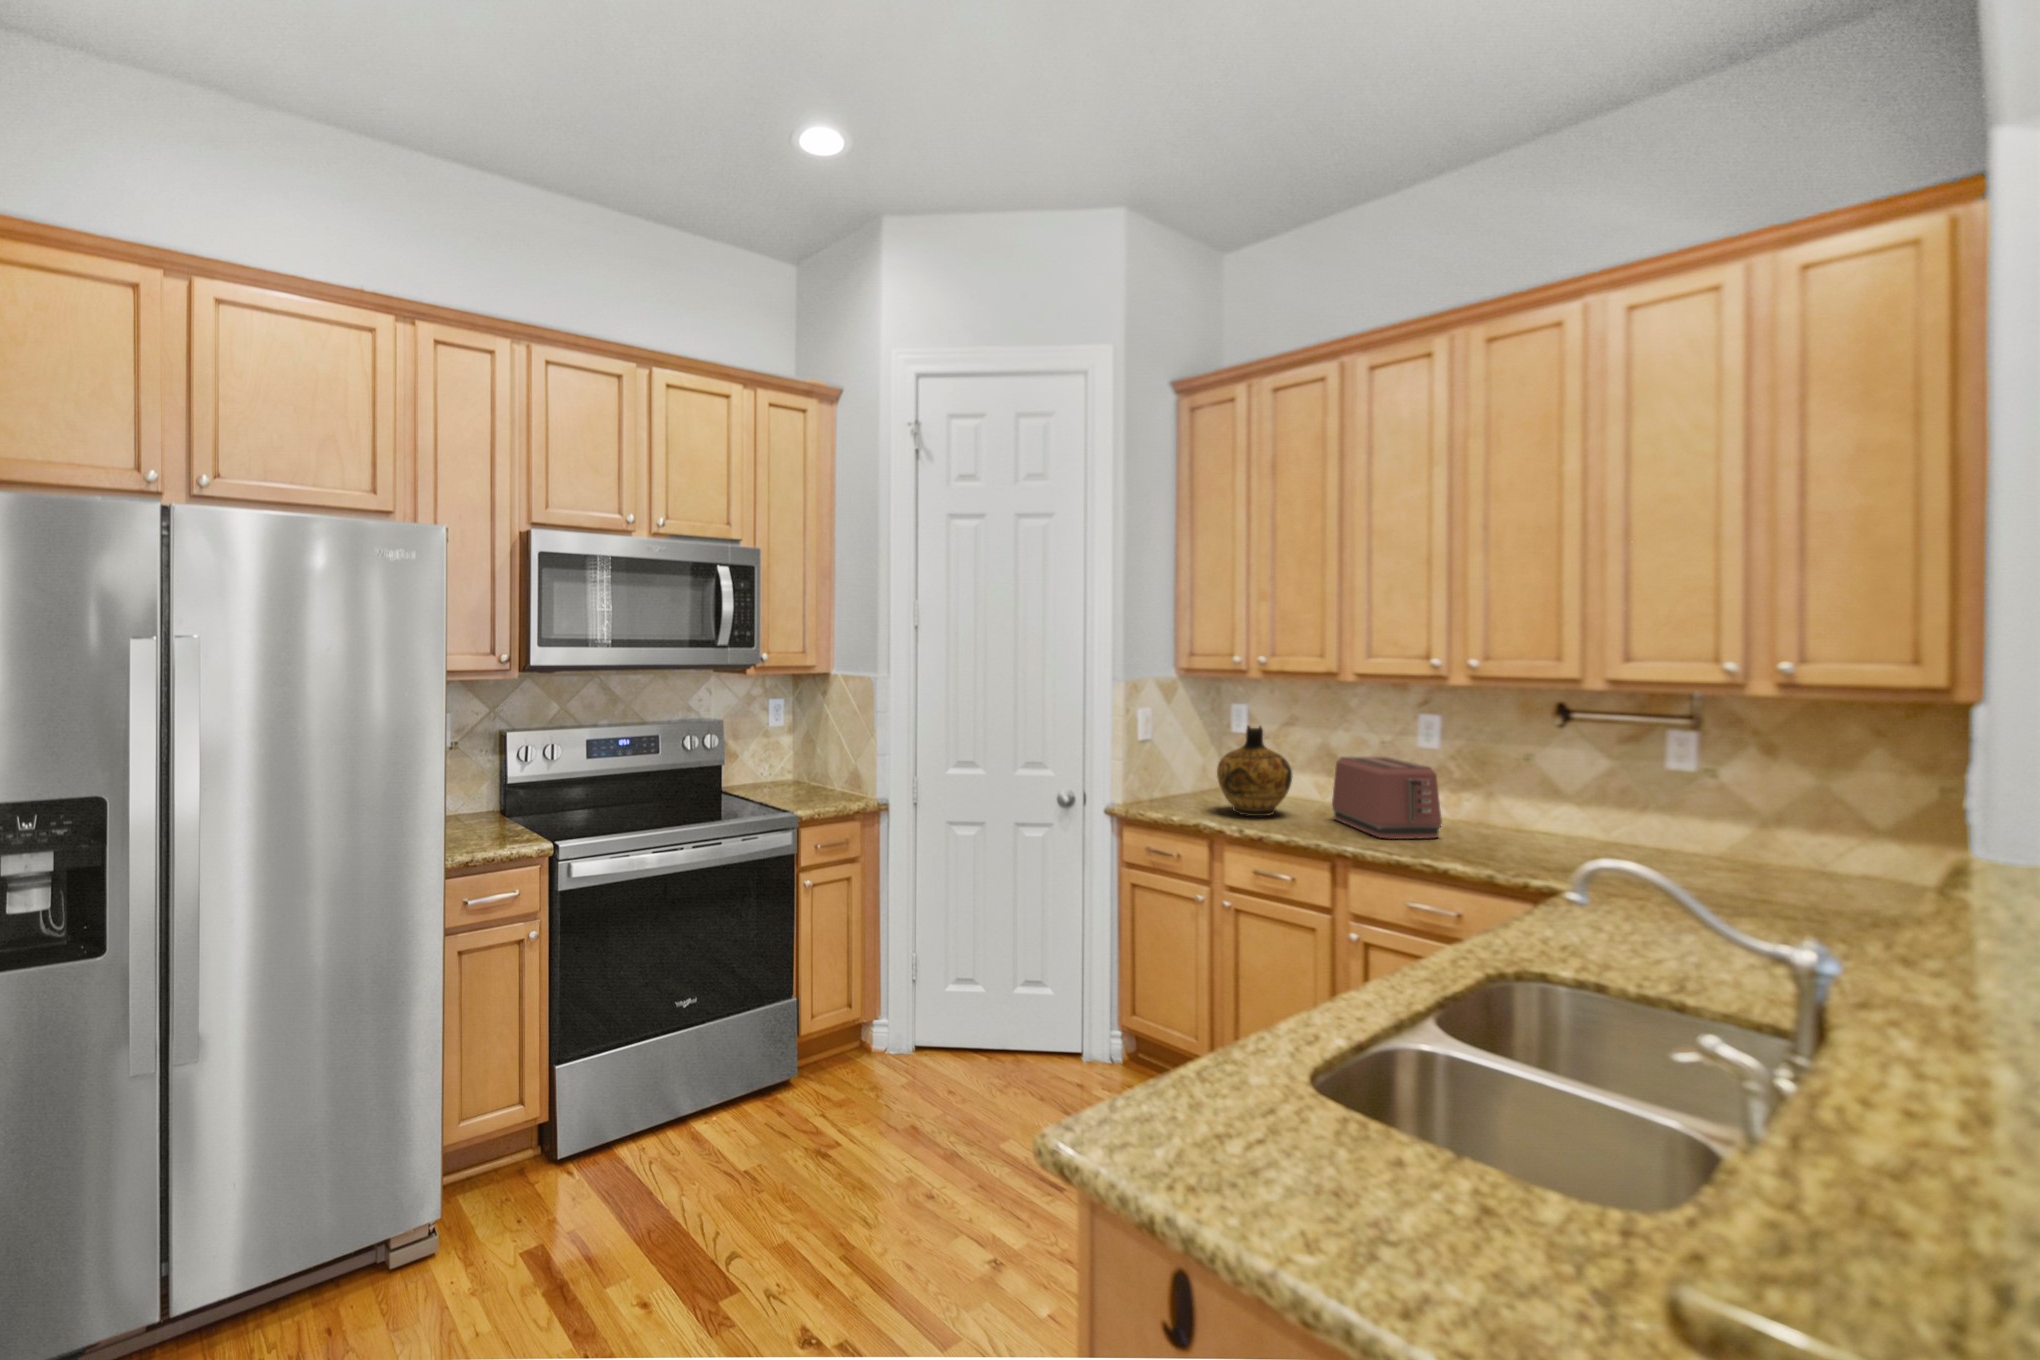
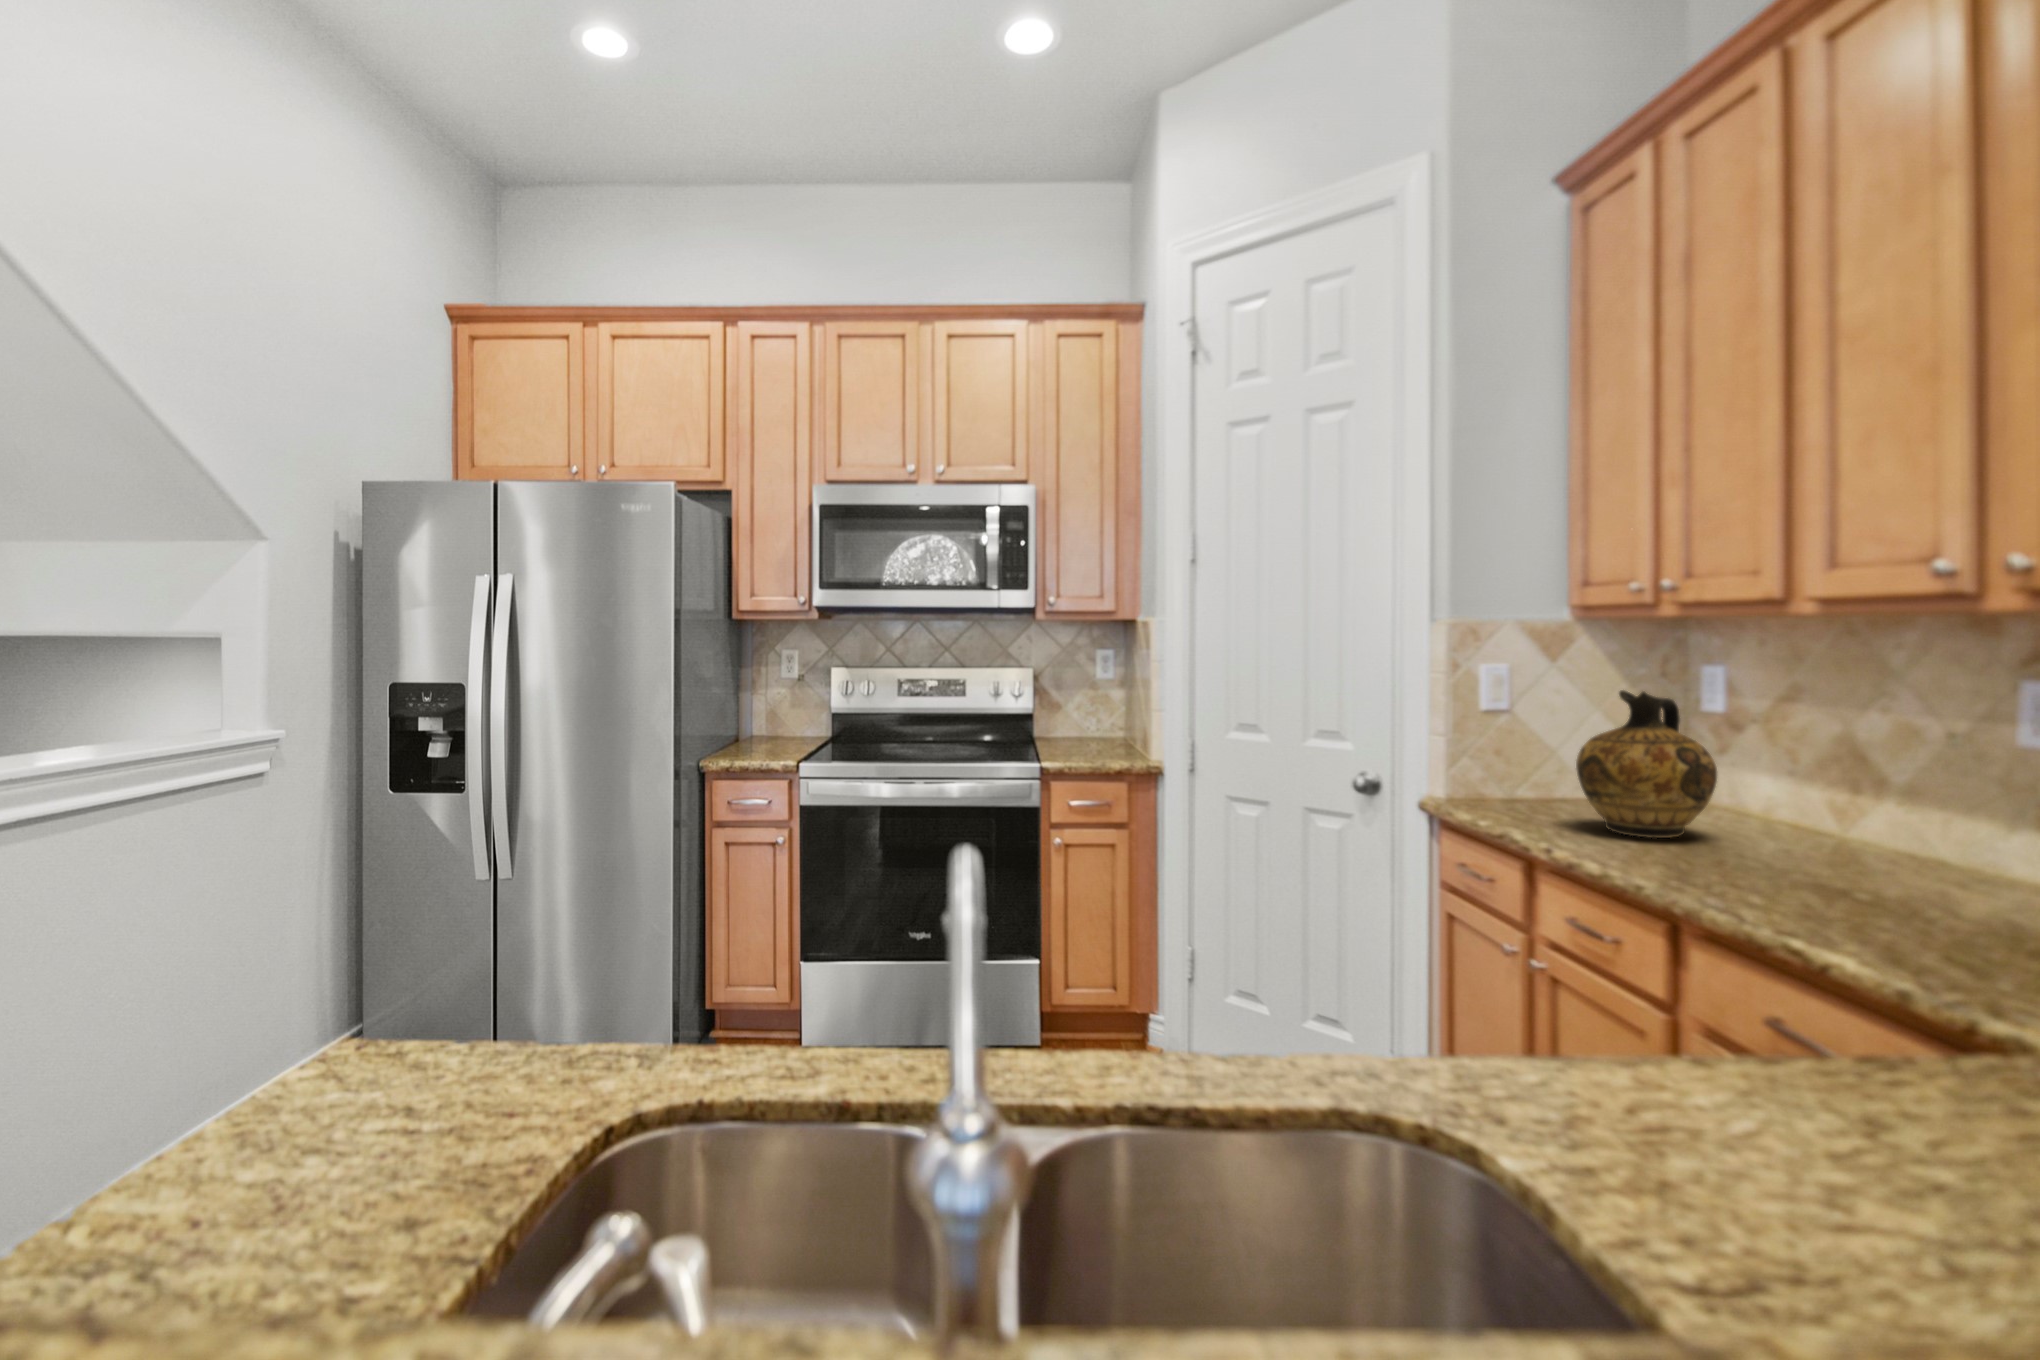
toaster: present [1332,757,1442,839] -> none [1776,749,1943,908]

